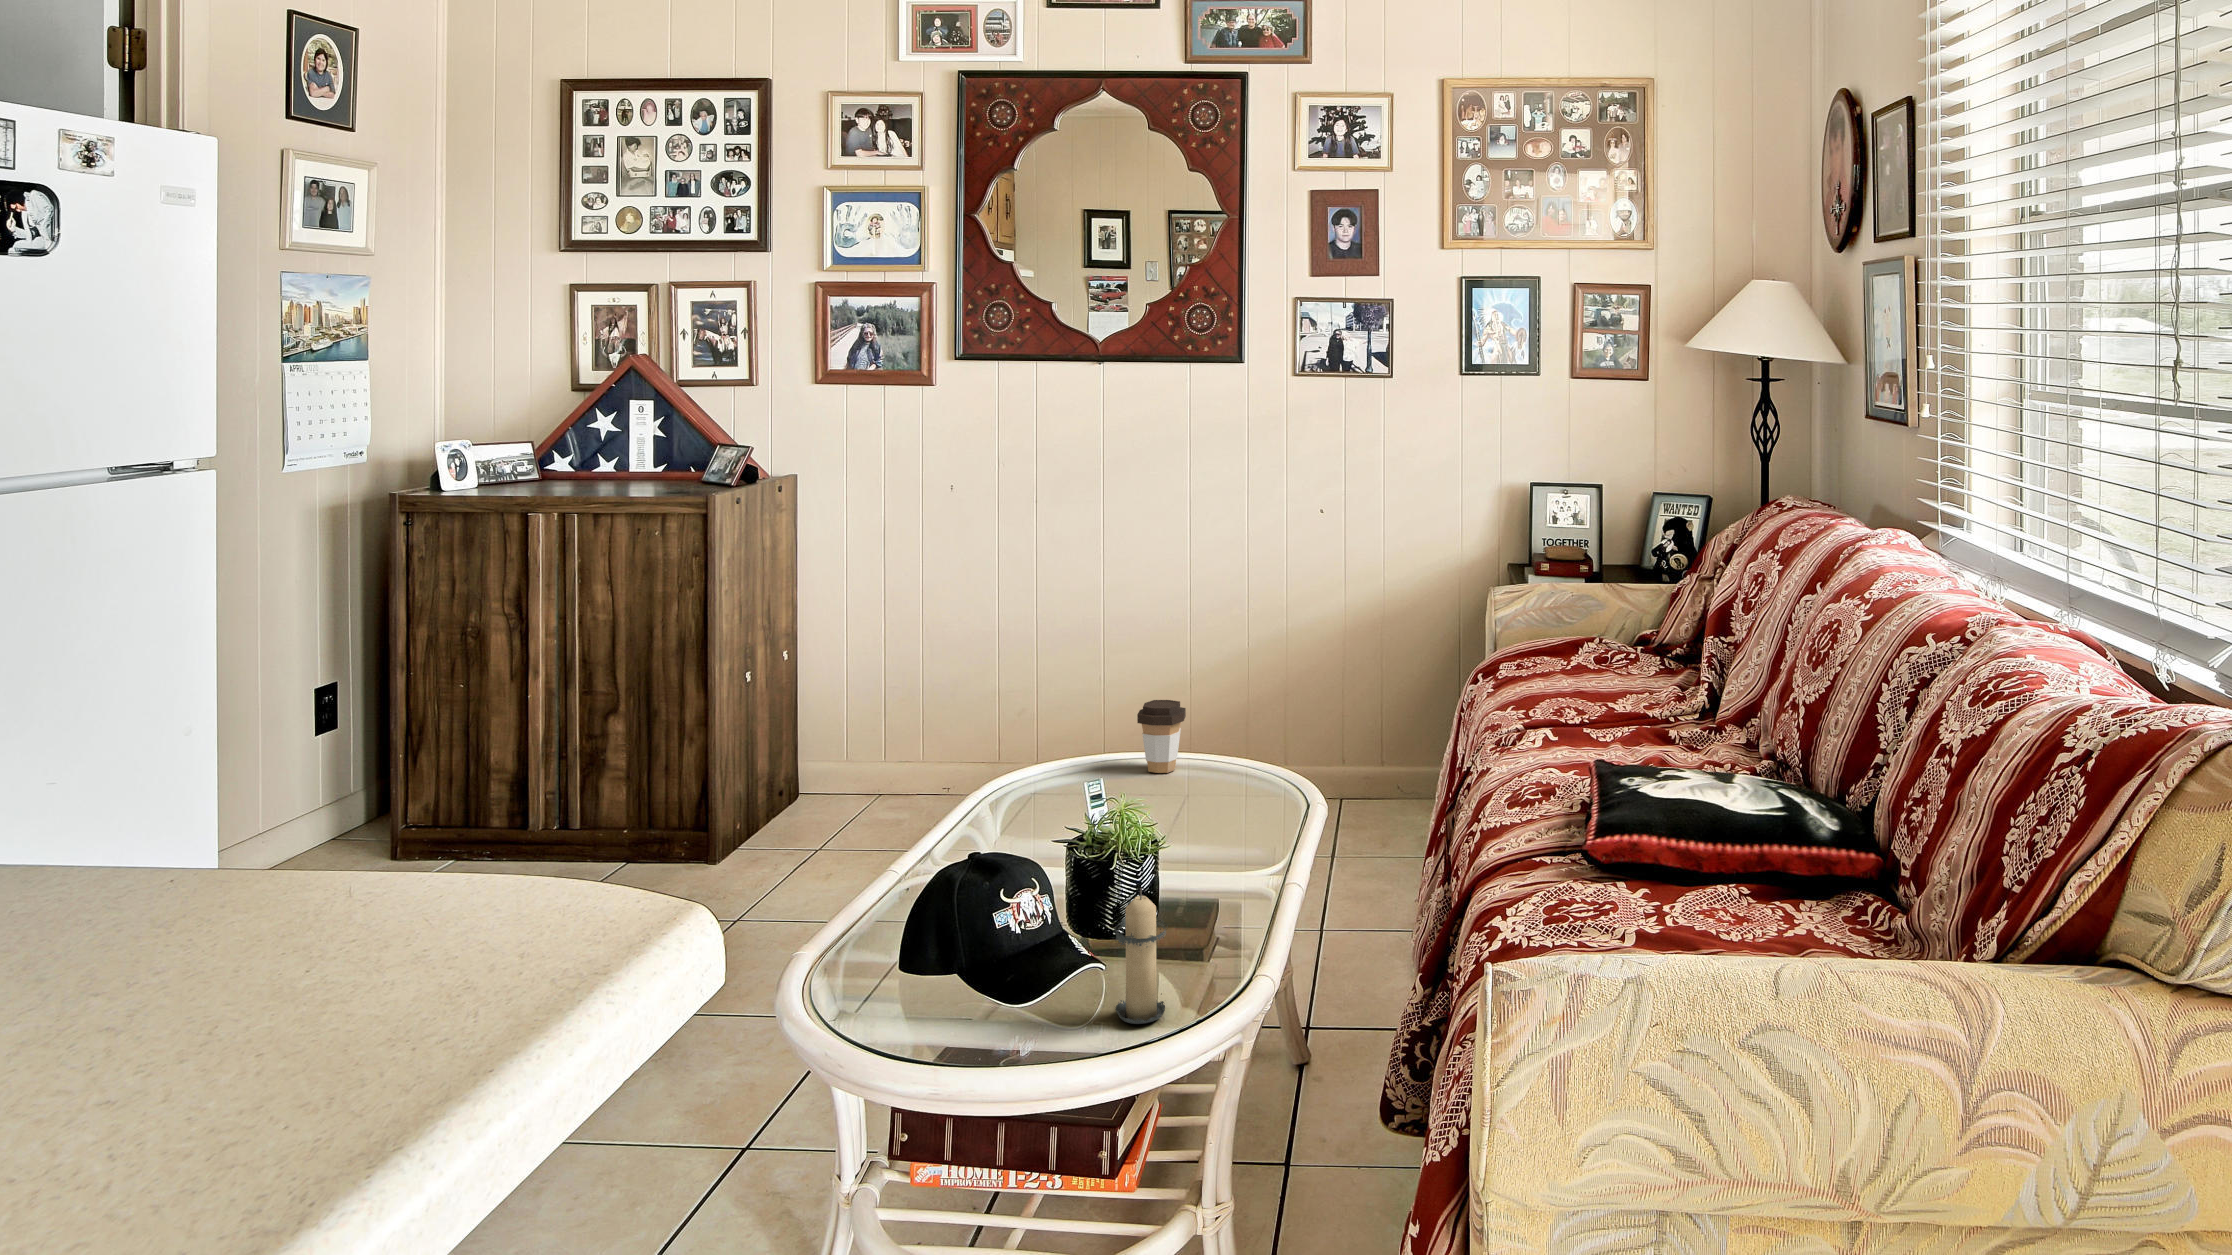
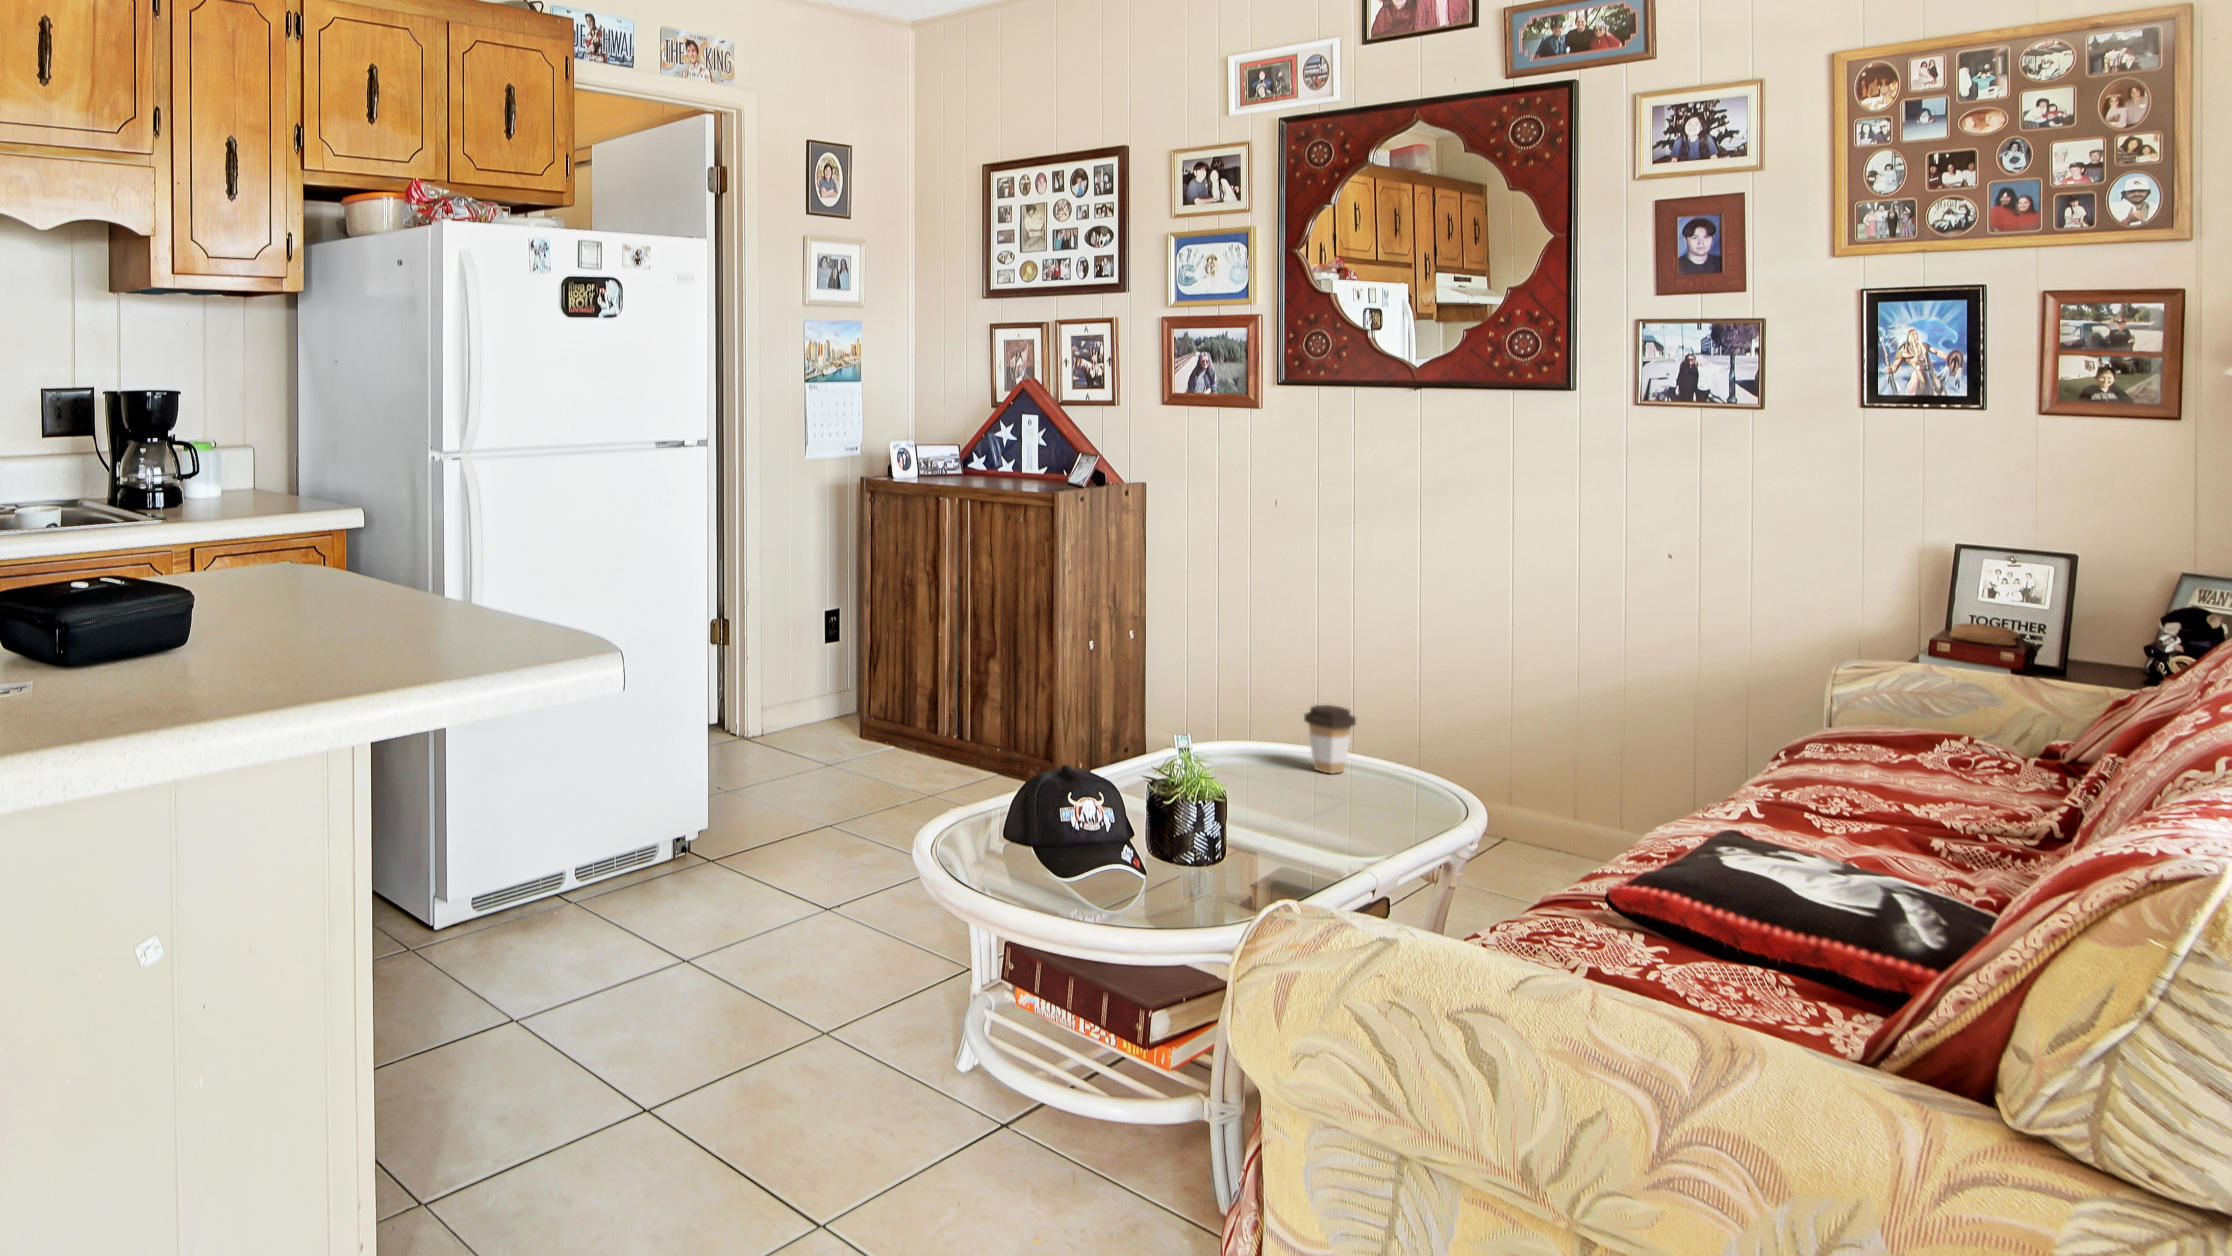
candle: present [1114,888,1167,1024] -> none [1084,805,1136,915]

